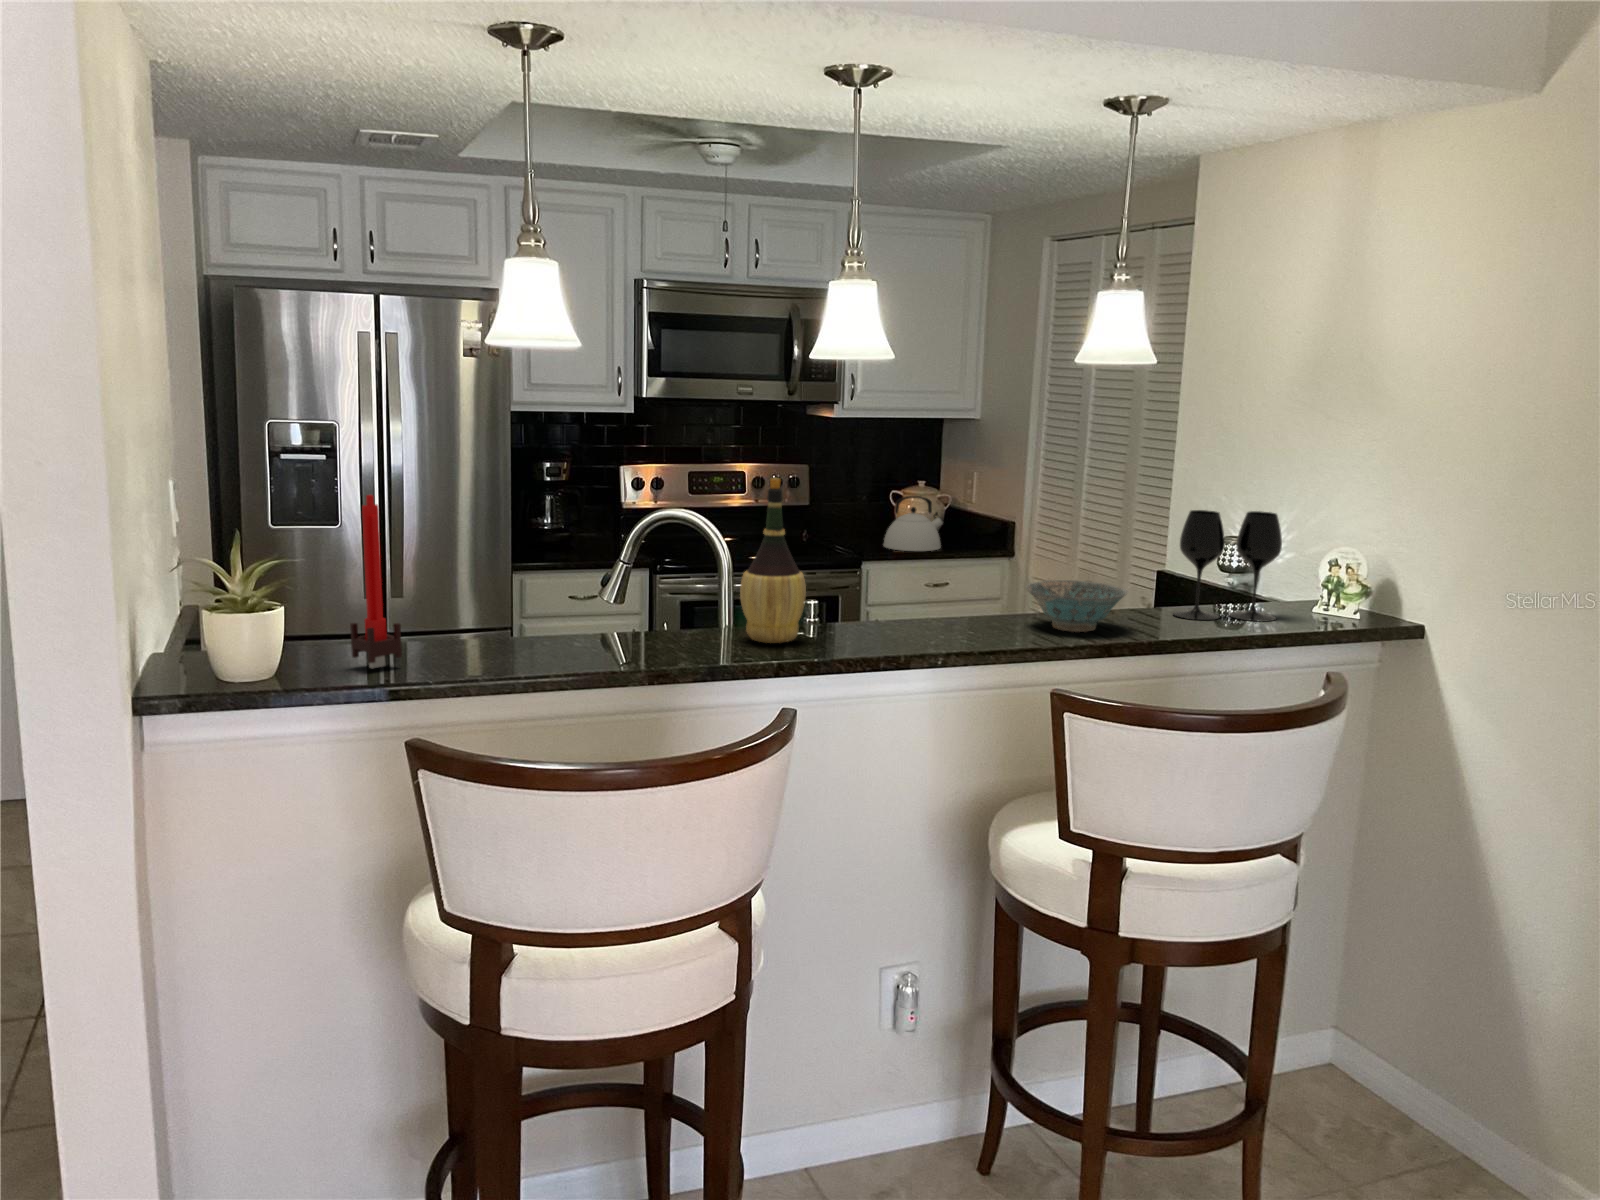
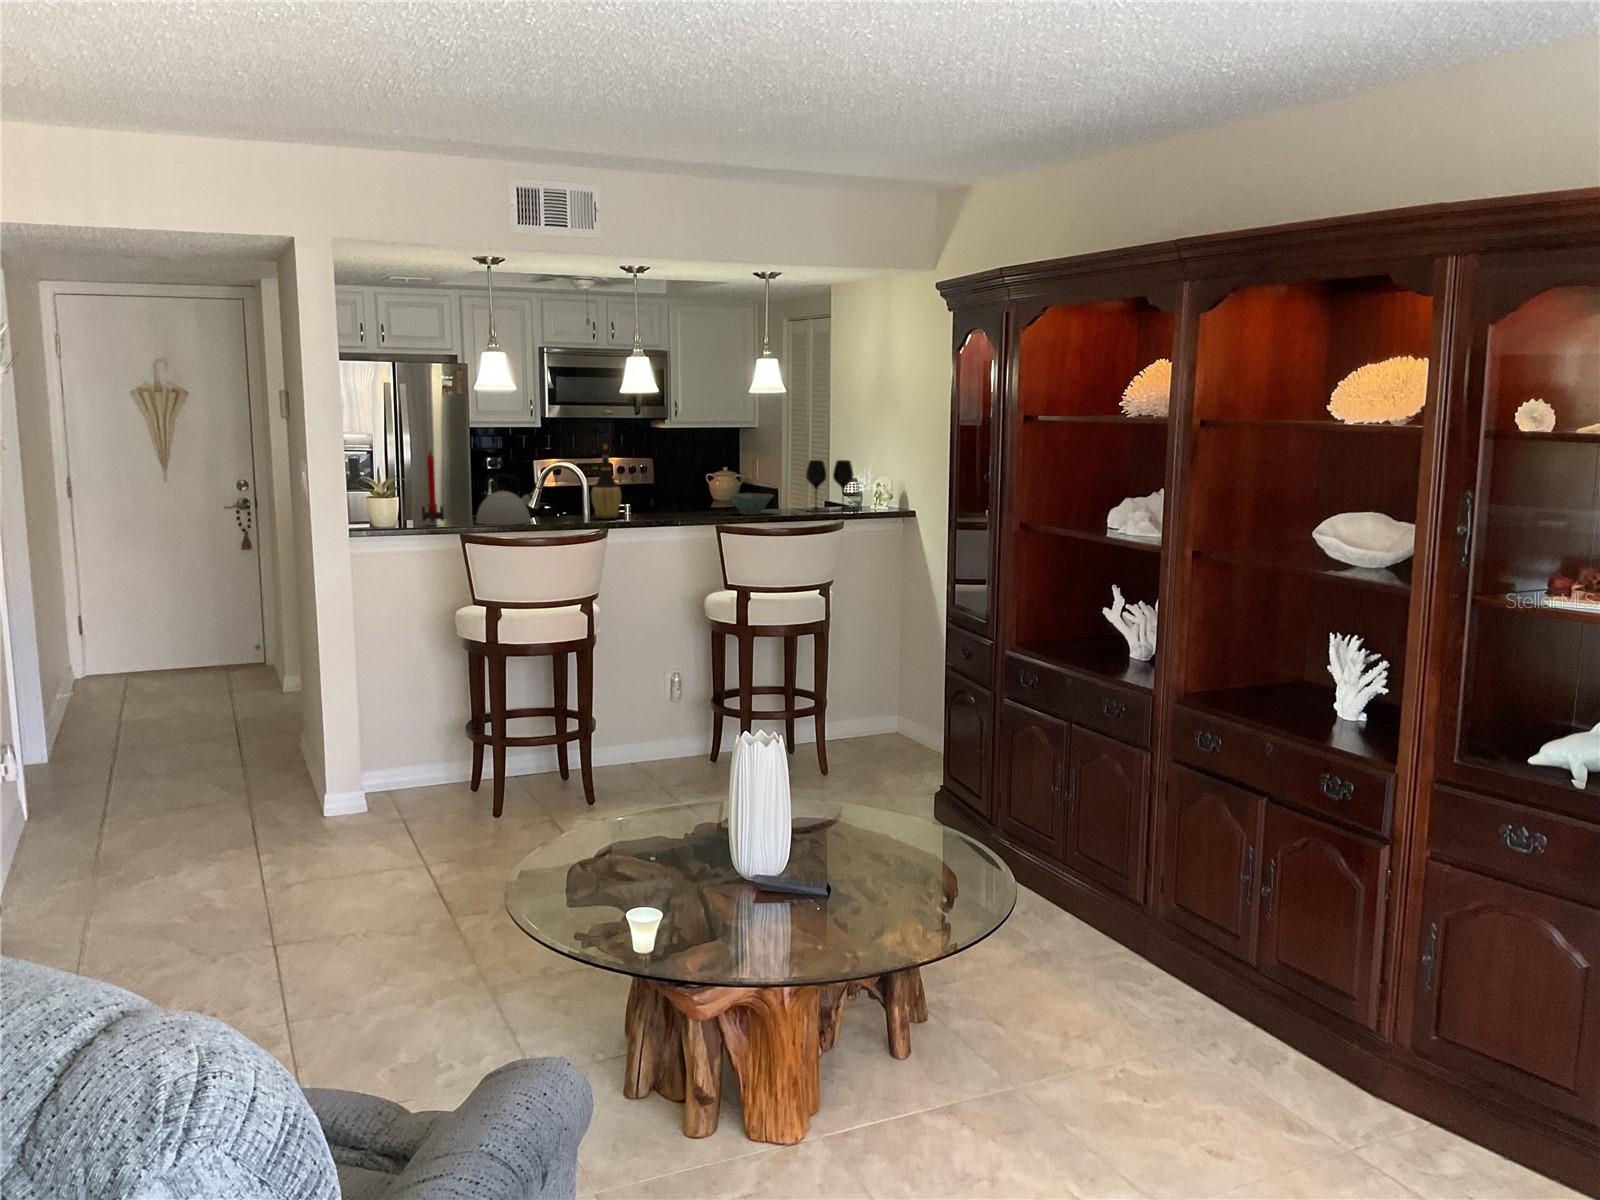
kettle: present [884,496,943,551] -> present [476,474,532,525]

